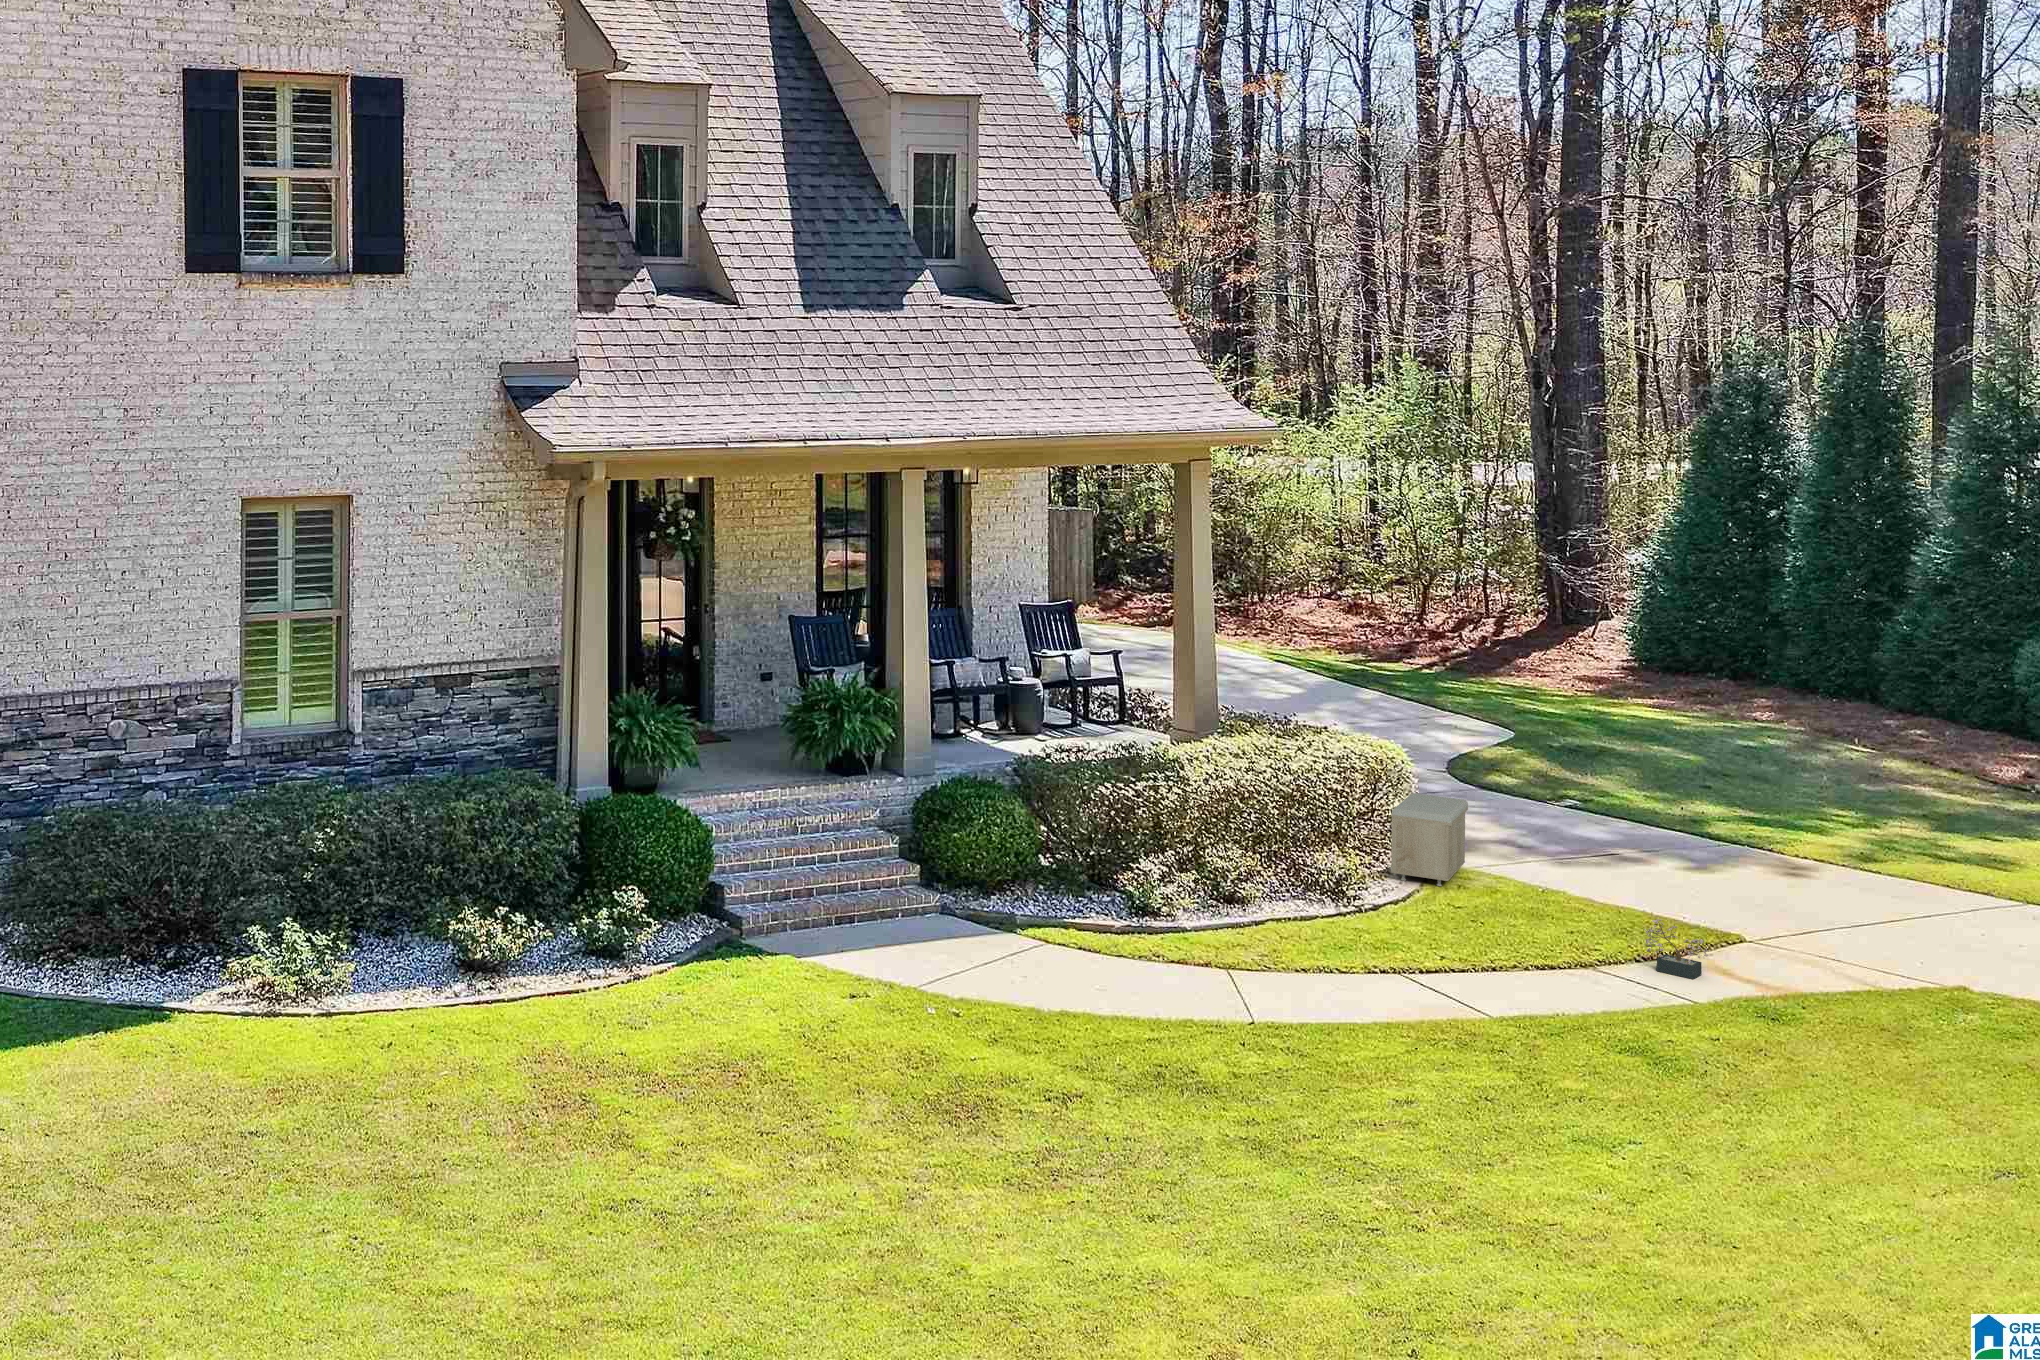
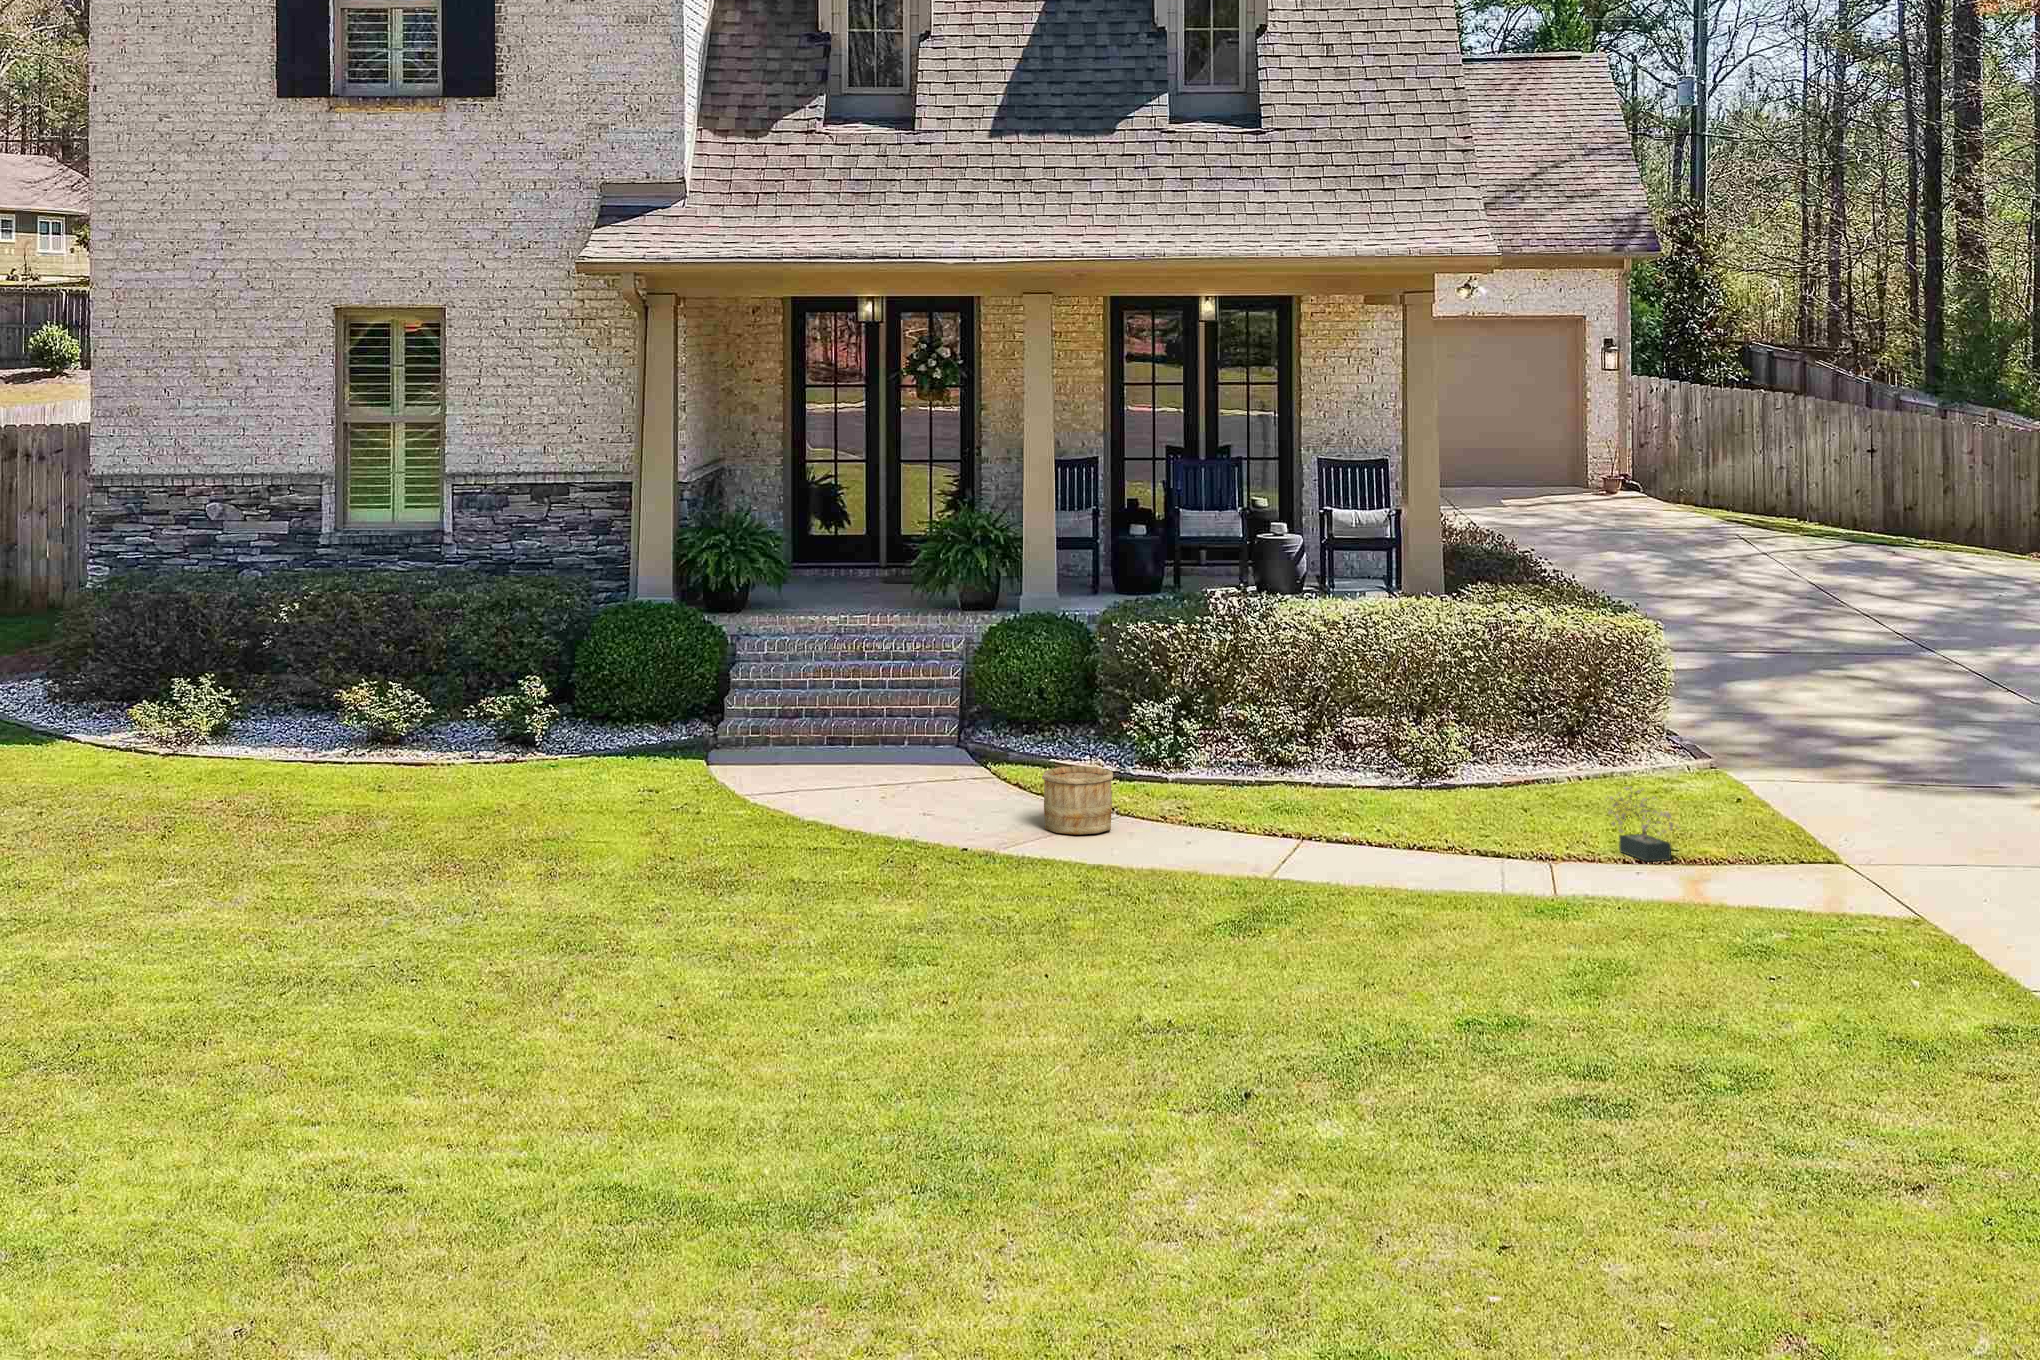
storage bench: present [1391,793,1468,886] -> none [1523,672,1654,775]
wooden bucket: none [1271,949,1336,1013] -> present [1042,766,1113,835]

